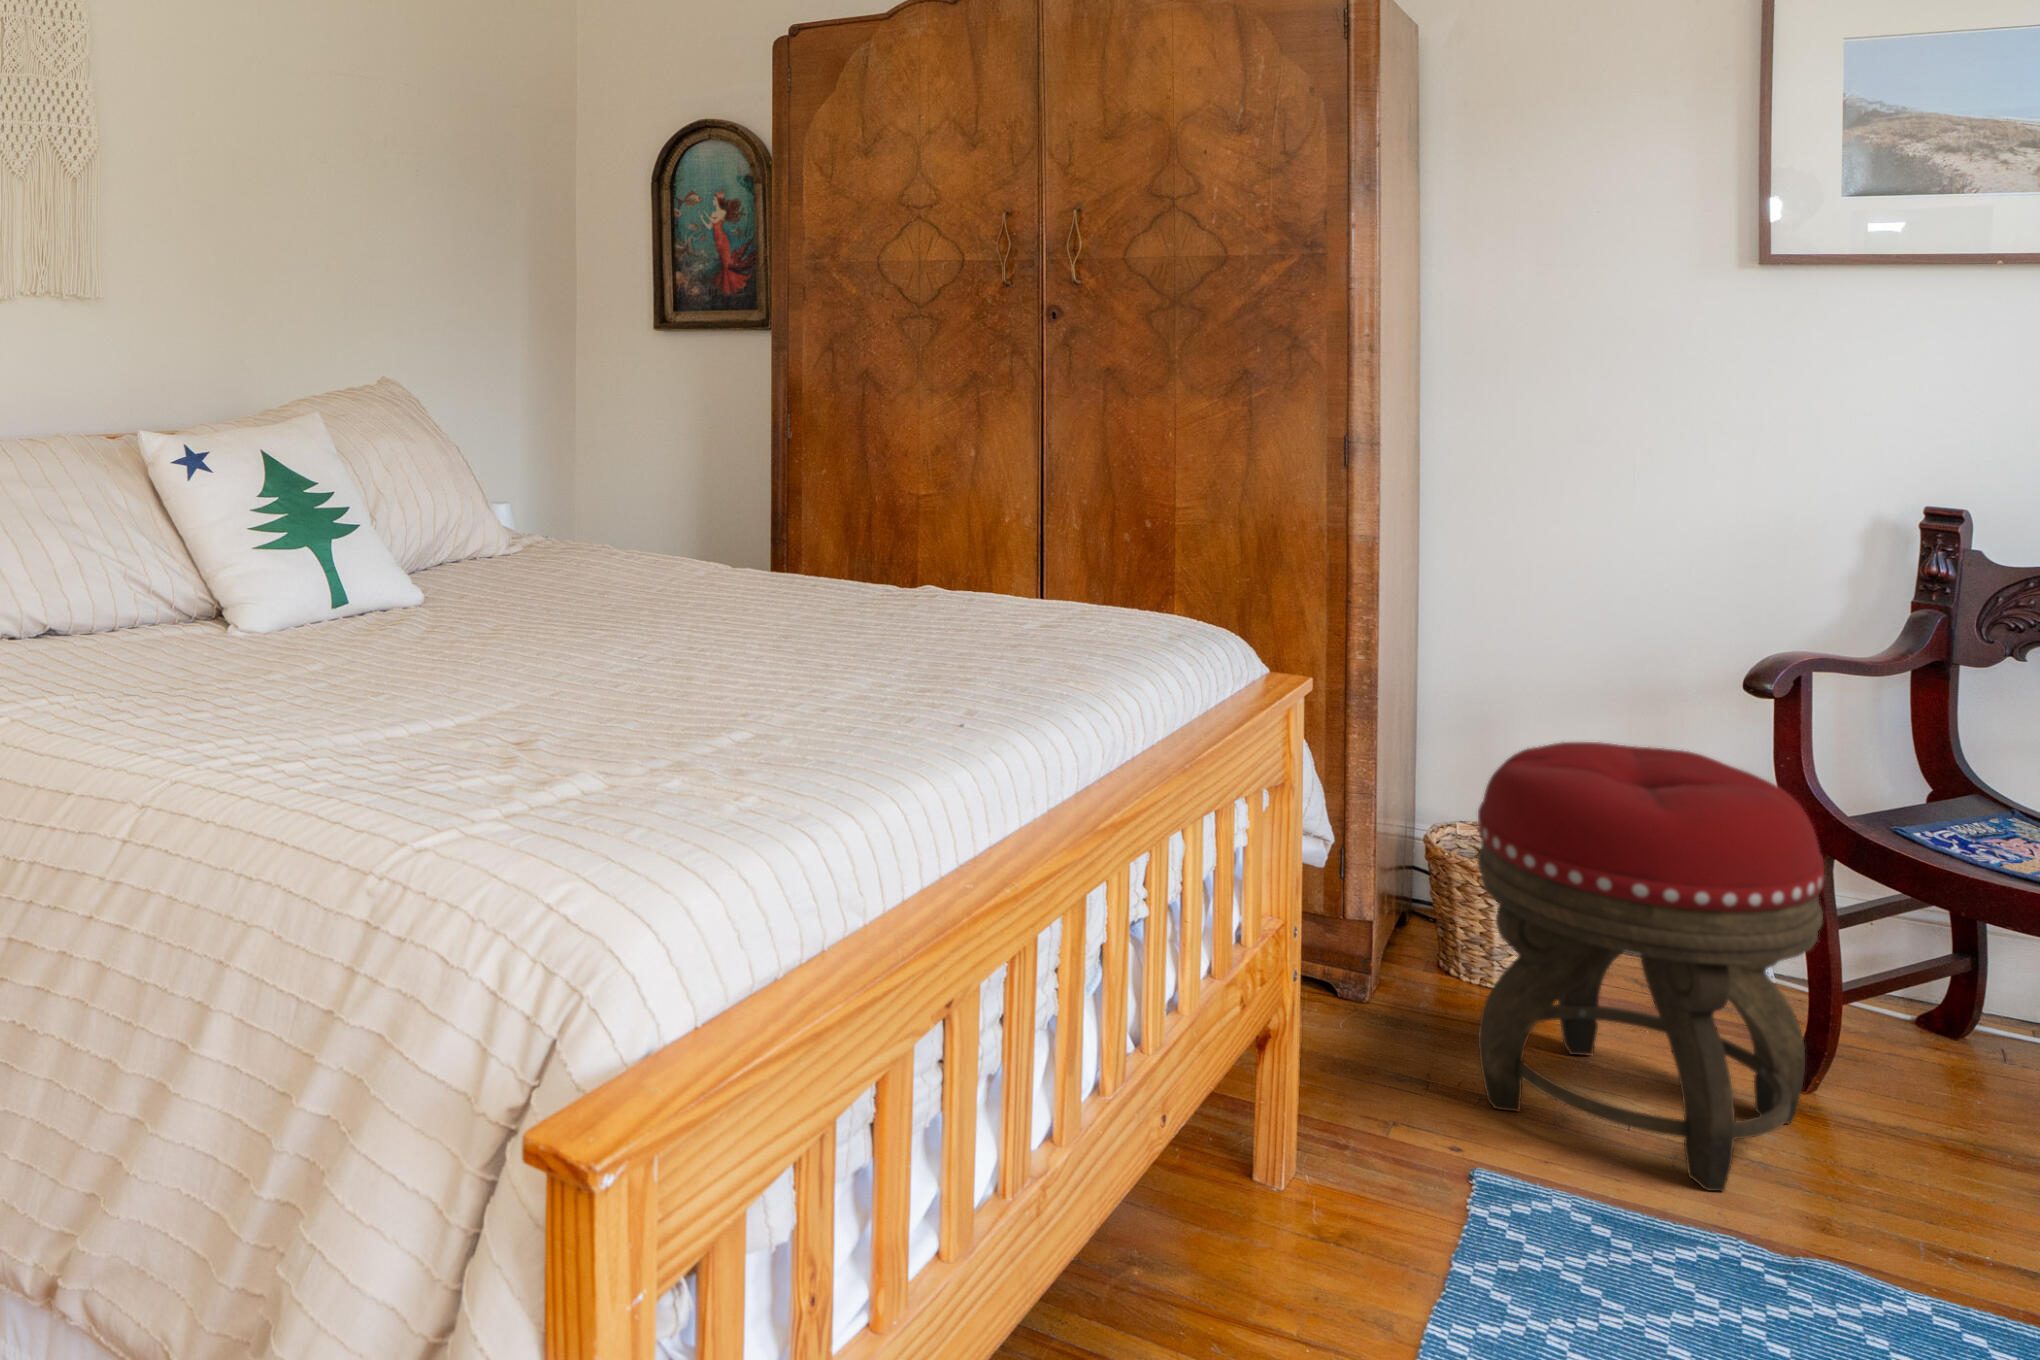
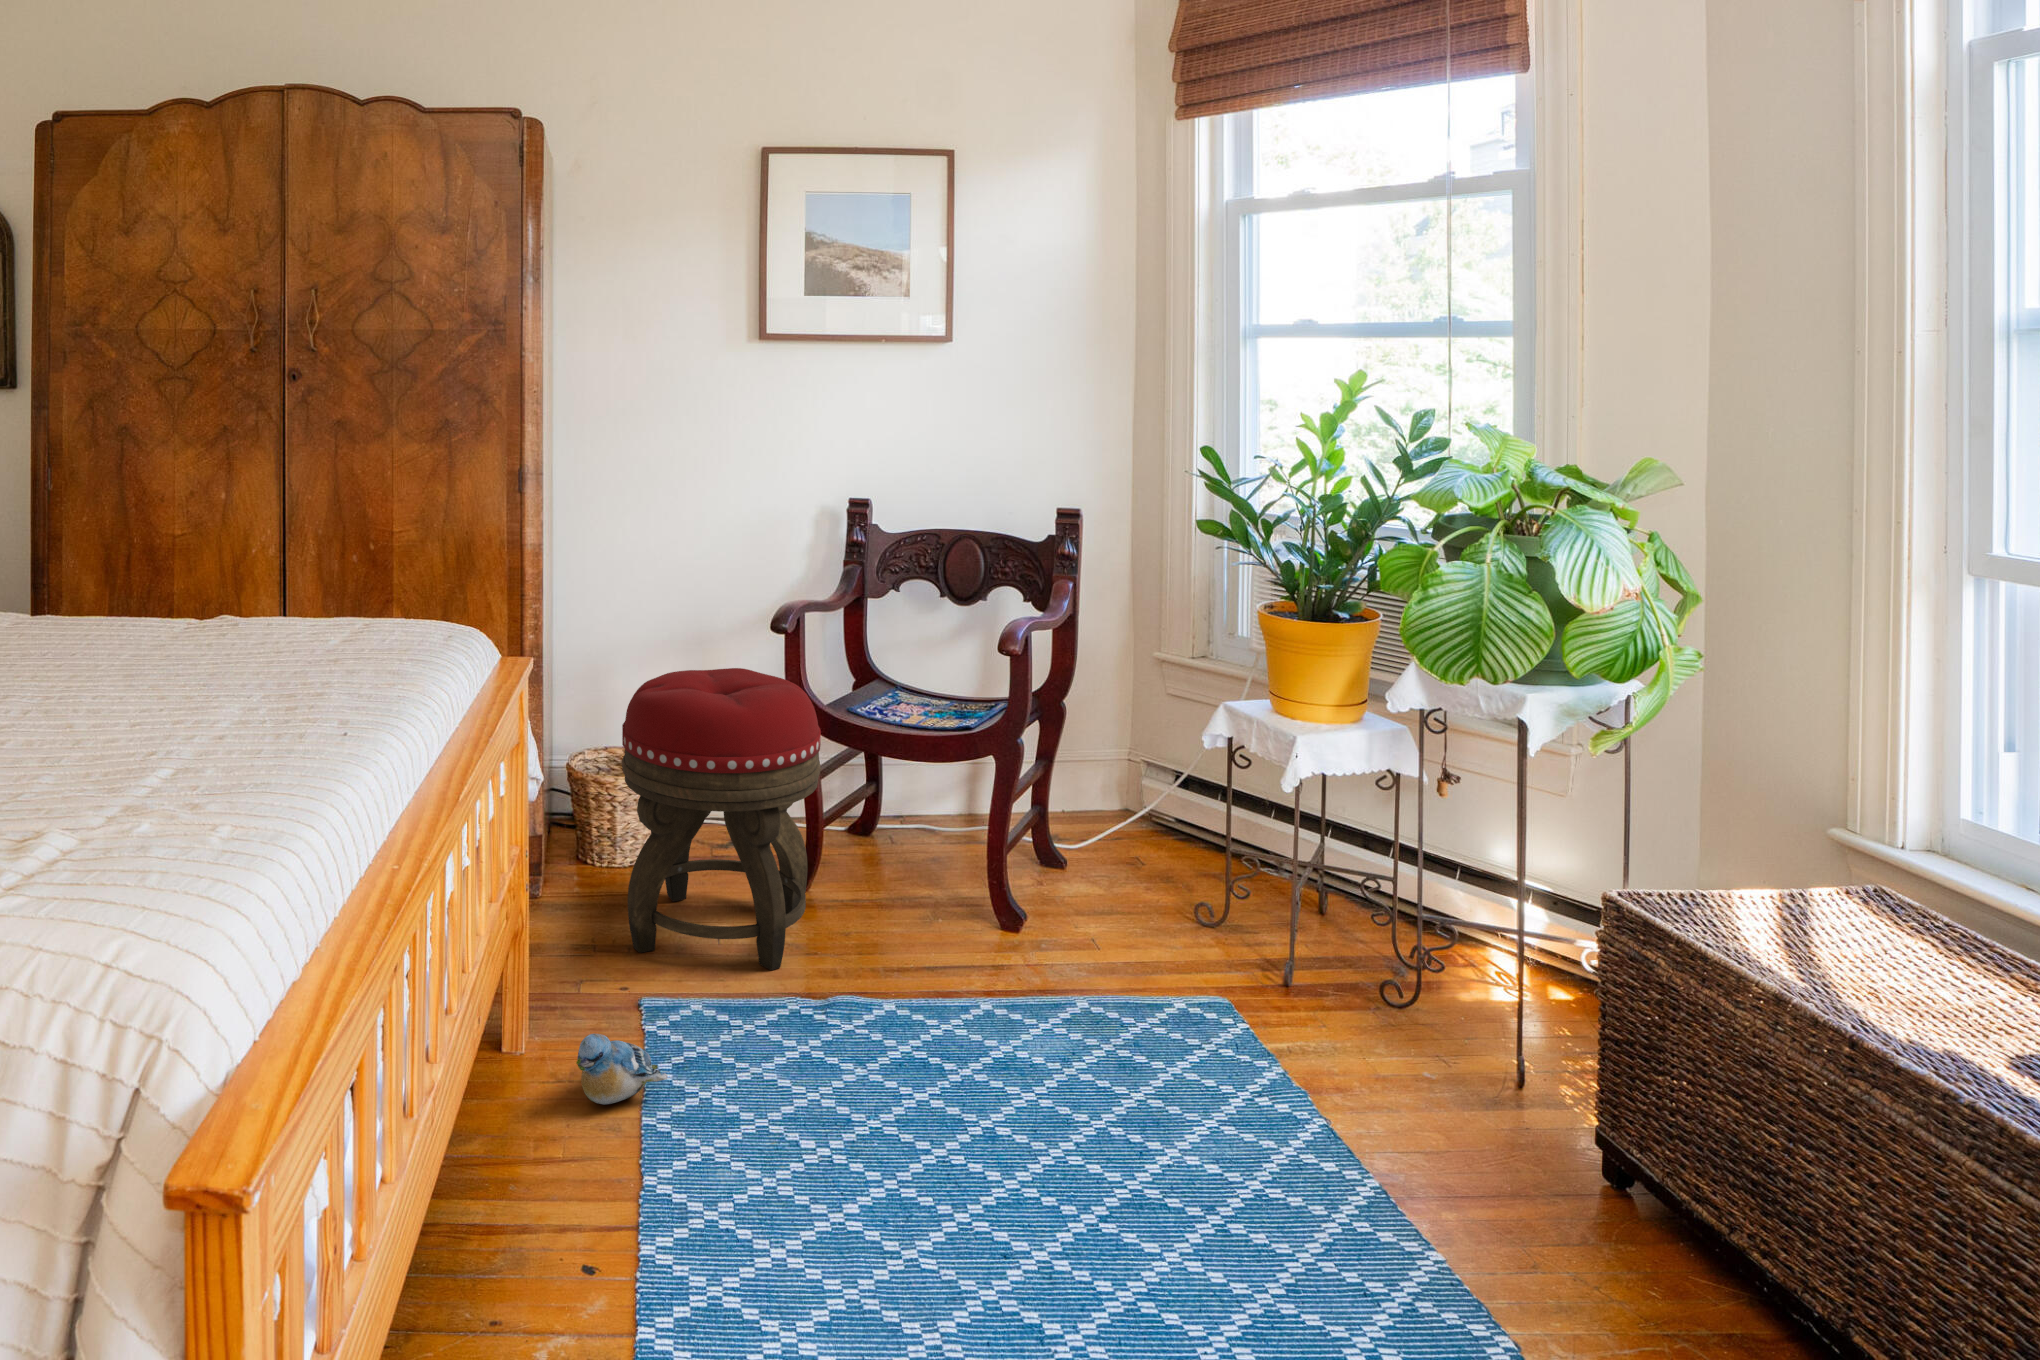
plush toy: none [1340,1191,1479,1286] -> present [576,1034,668,1104]

